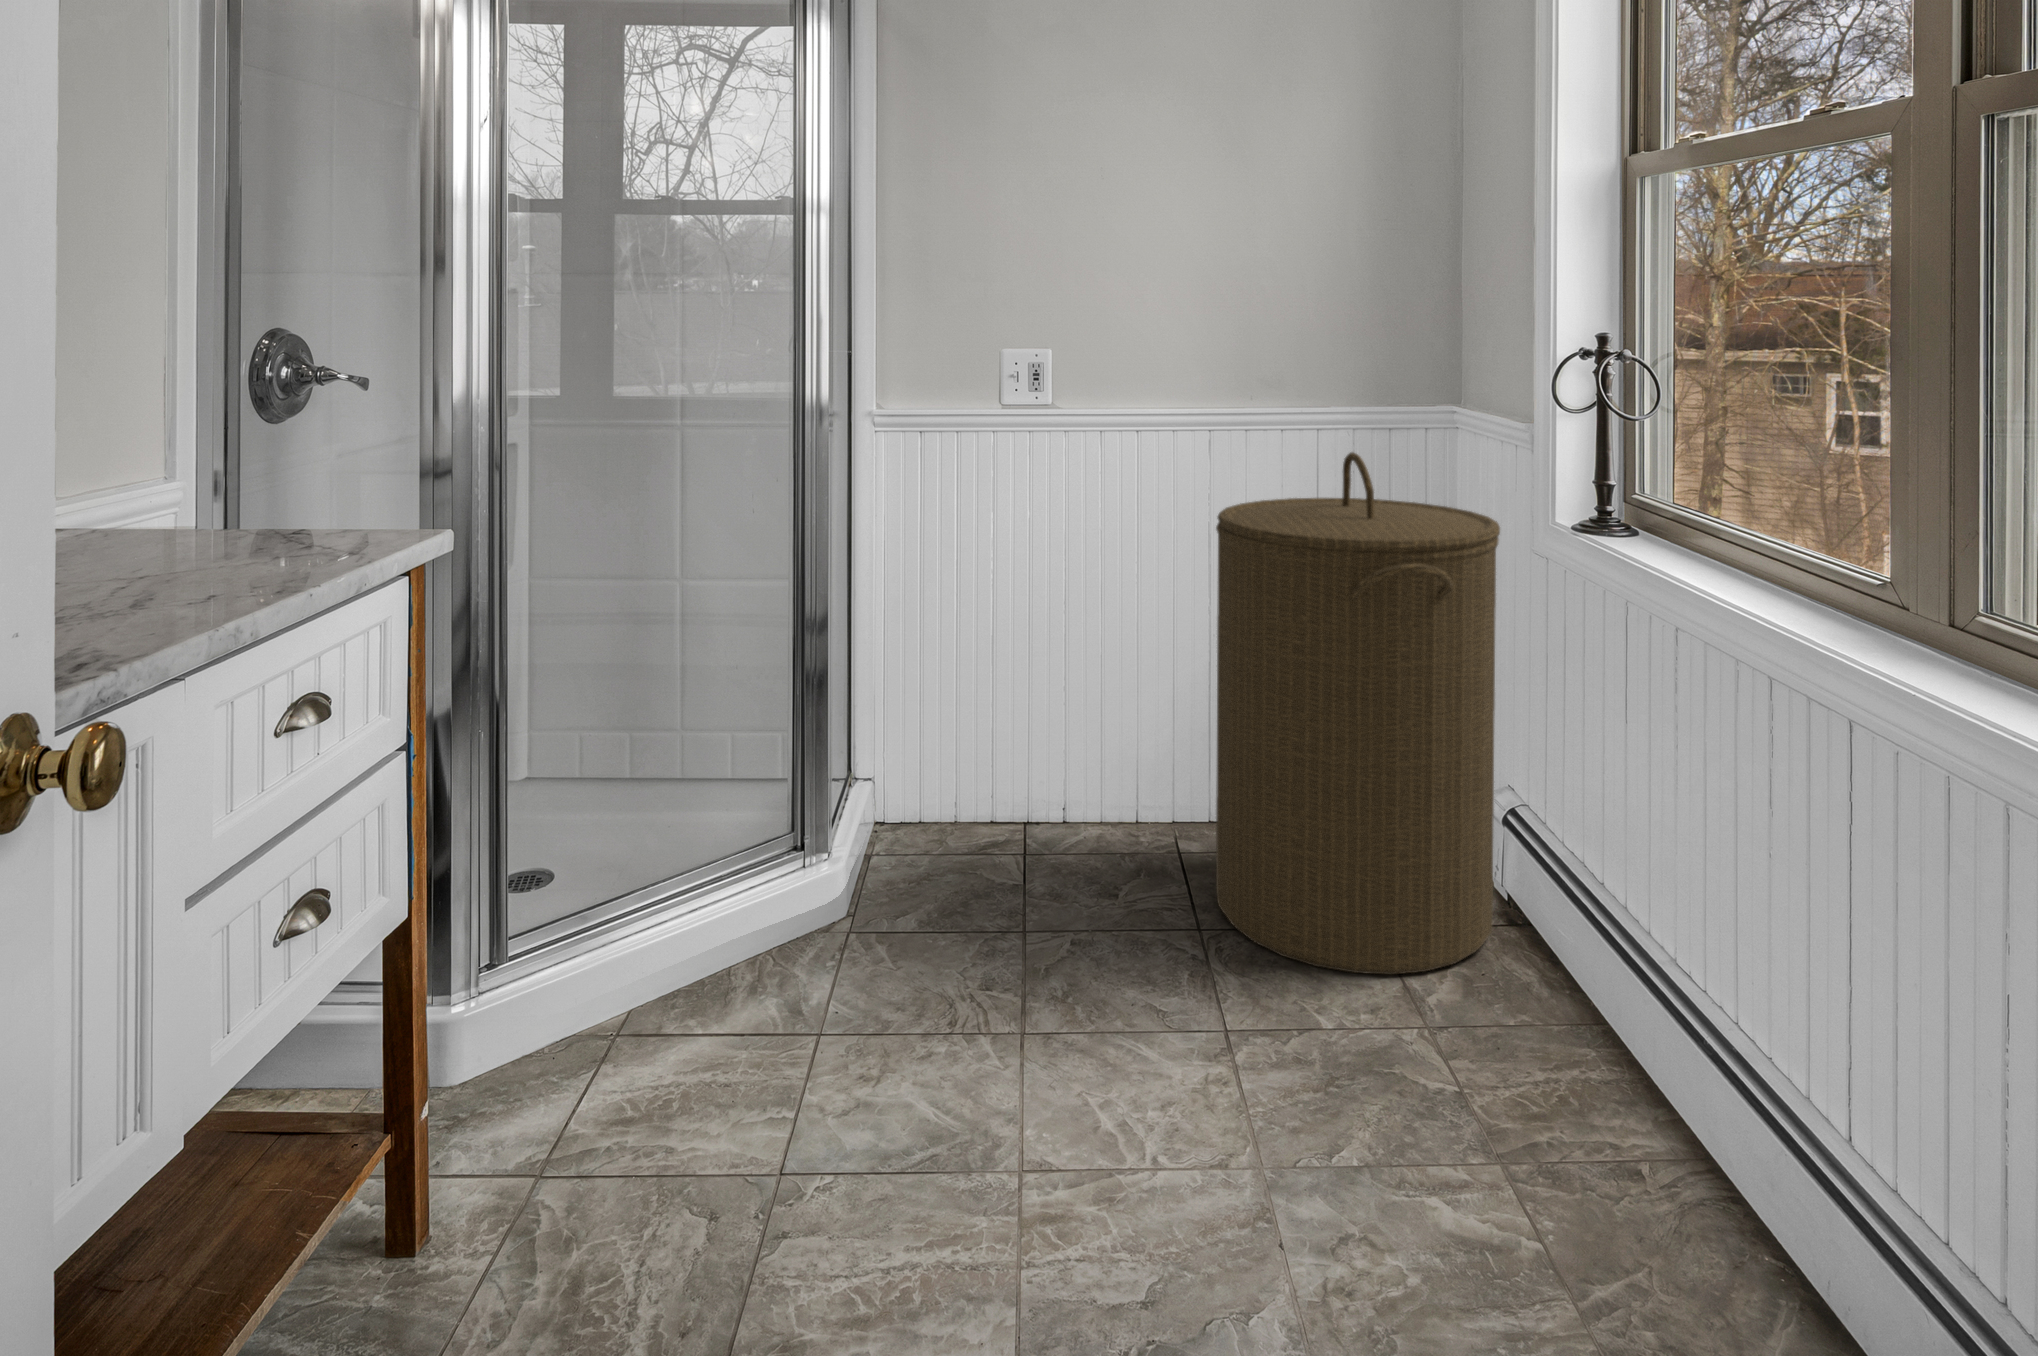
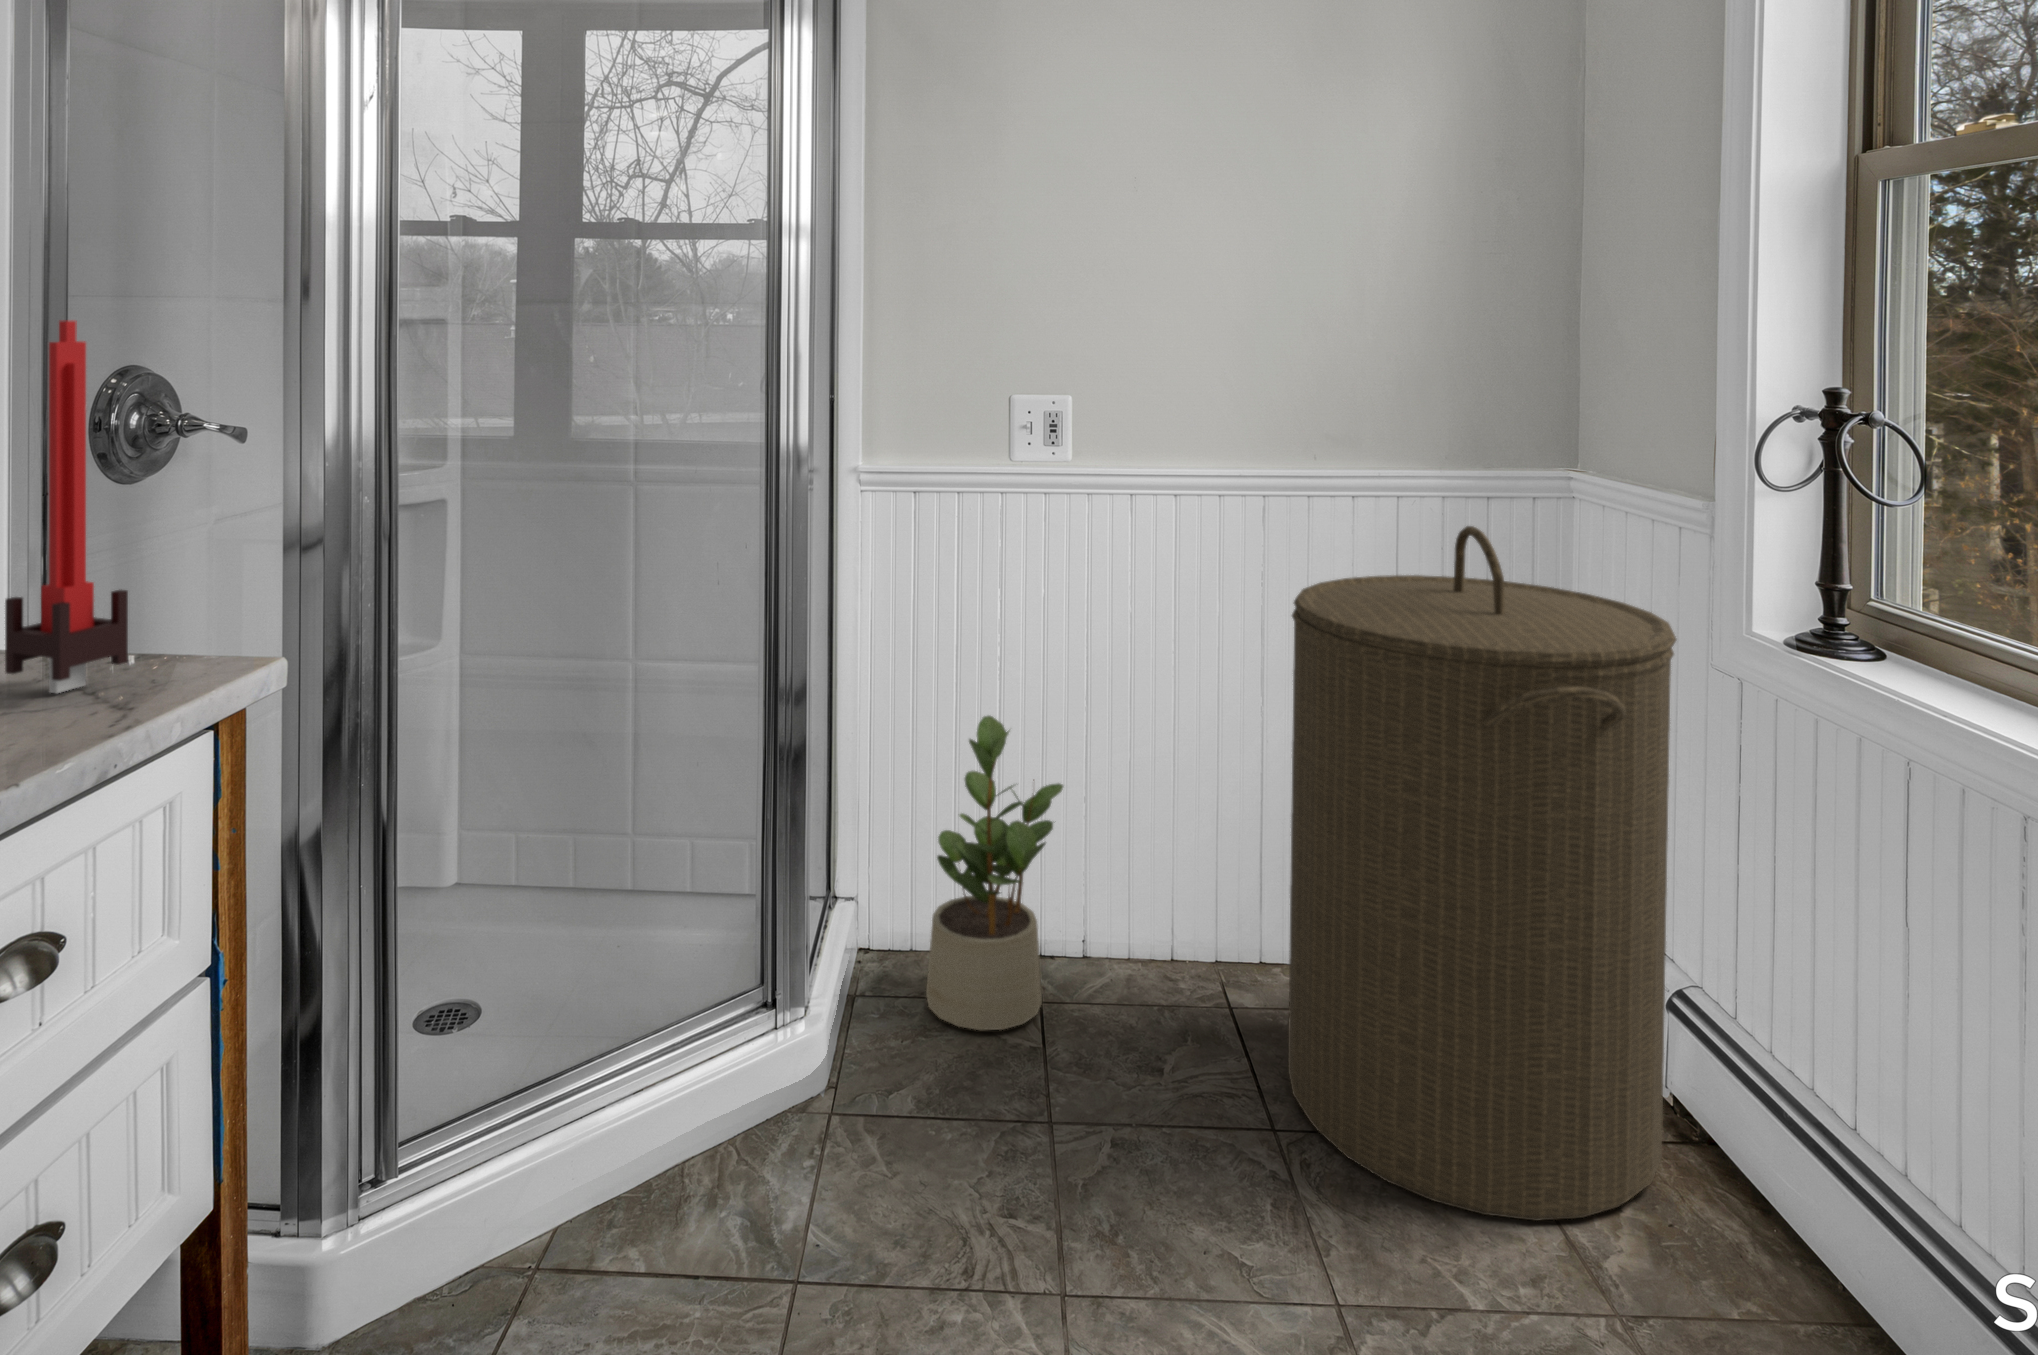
candle: none [262,283,347,545] -> present [5,321,128,693]
potted plant: none [927,620,1040,874] -> present [926,716,1063,1031]

